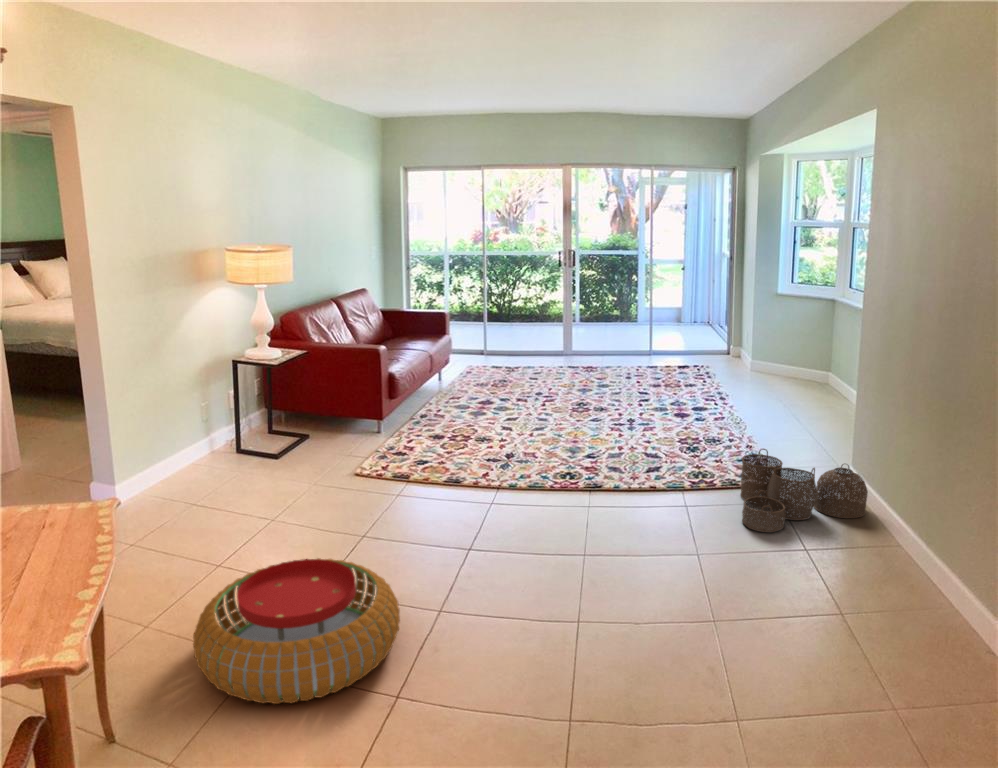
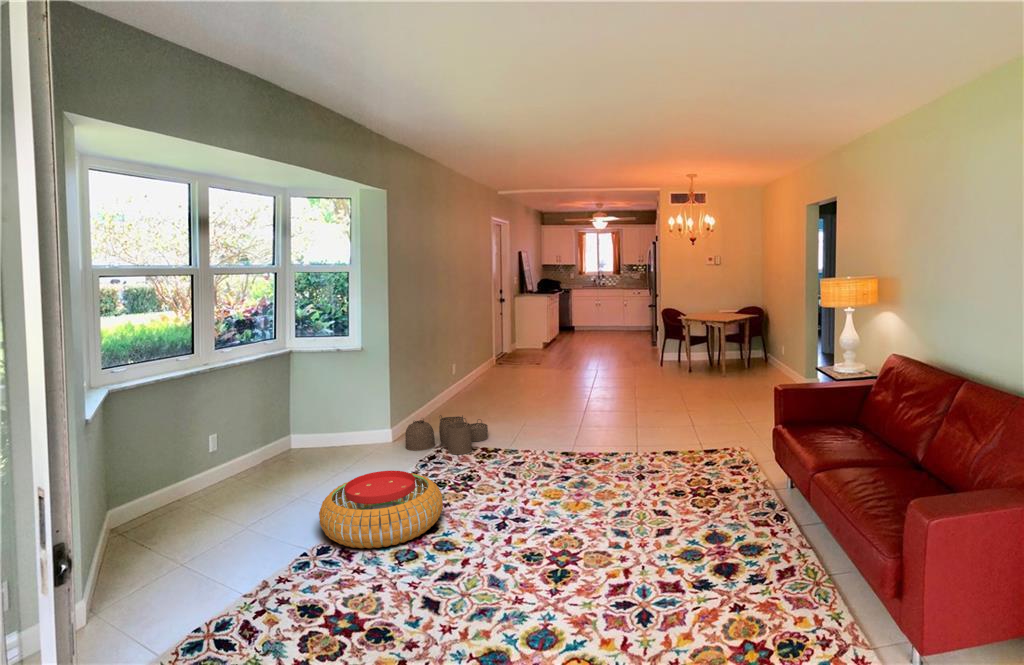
pouf: present [193,558,400,704] -> present [319,471,443,549]

